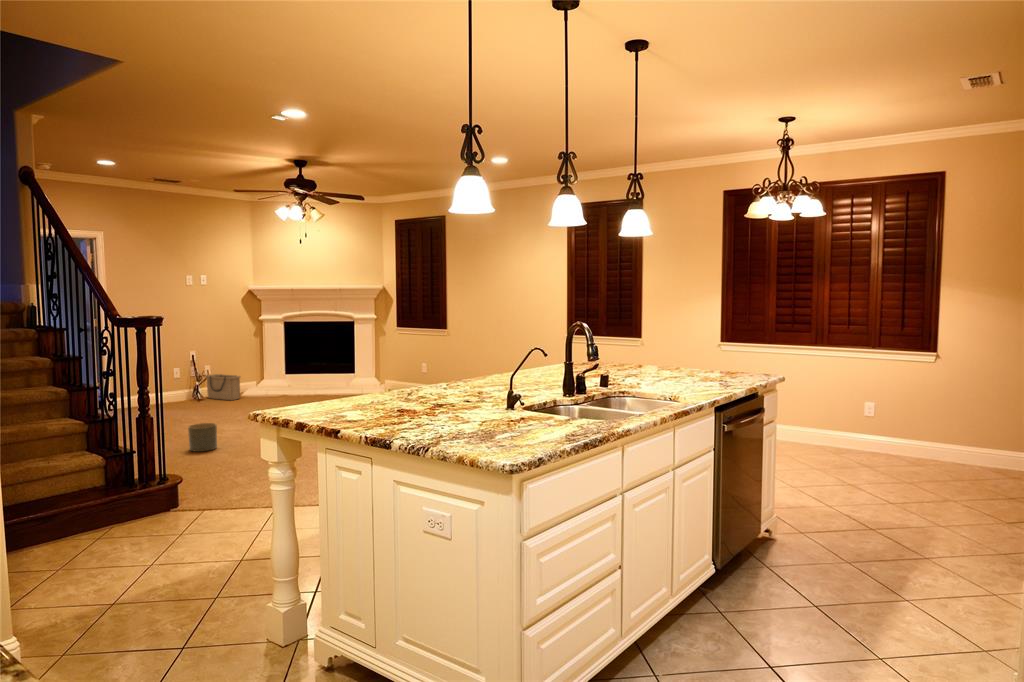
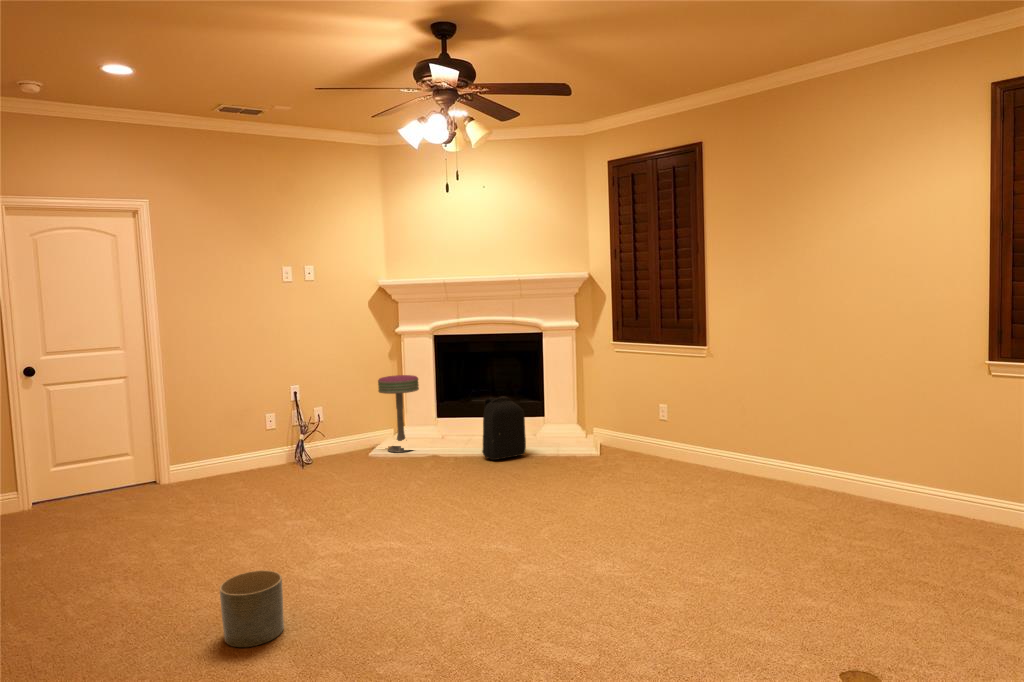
bar stool: none [248,347,275,394] -> present [378,375,419,452]
backpack: none [315,359,342,396] -> present [482,396,526,460]
basket: present [206,374,240,400] -> none [314,421,365,467]

